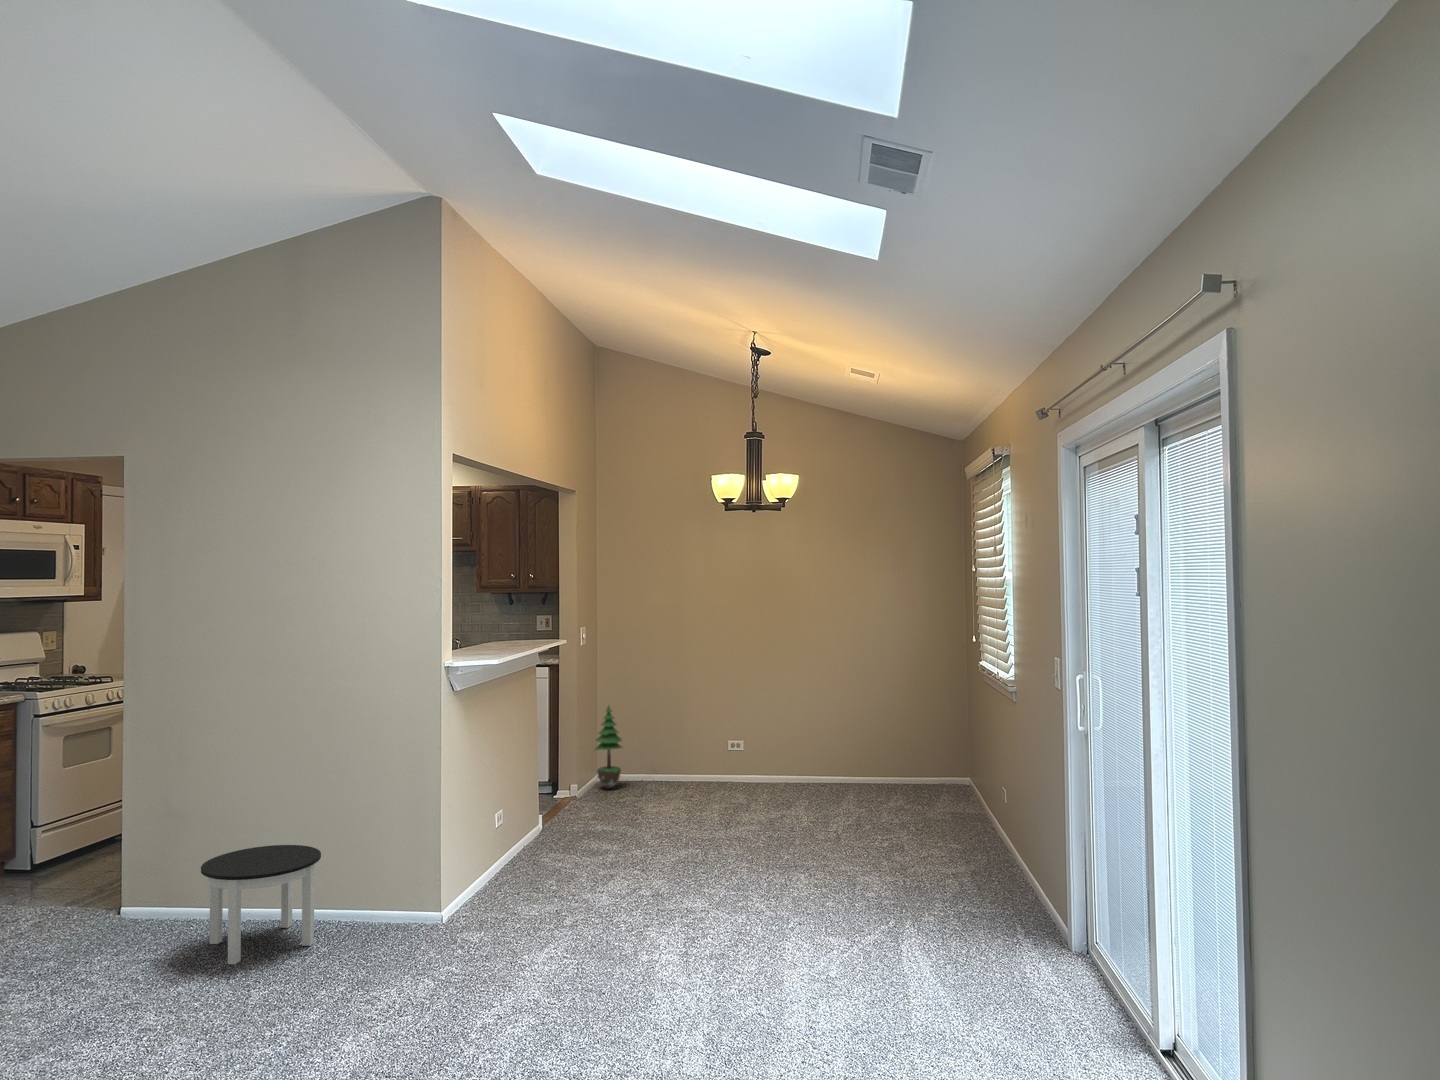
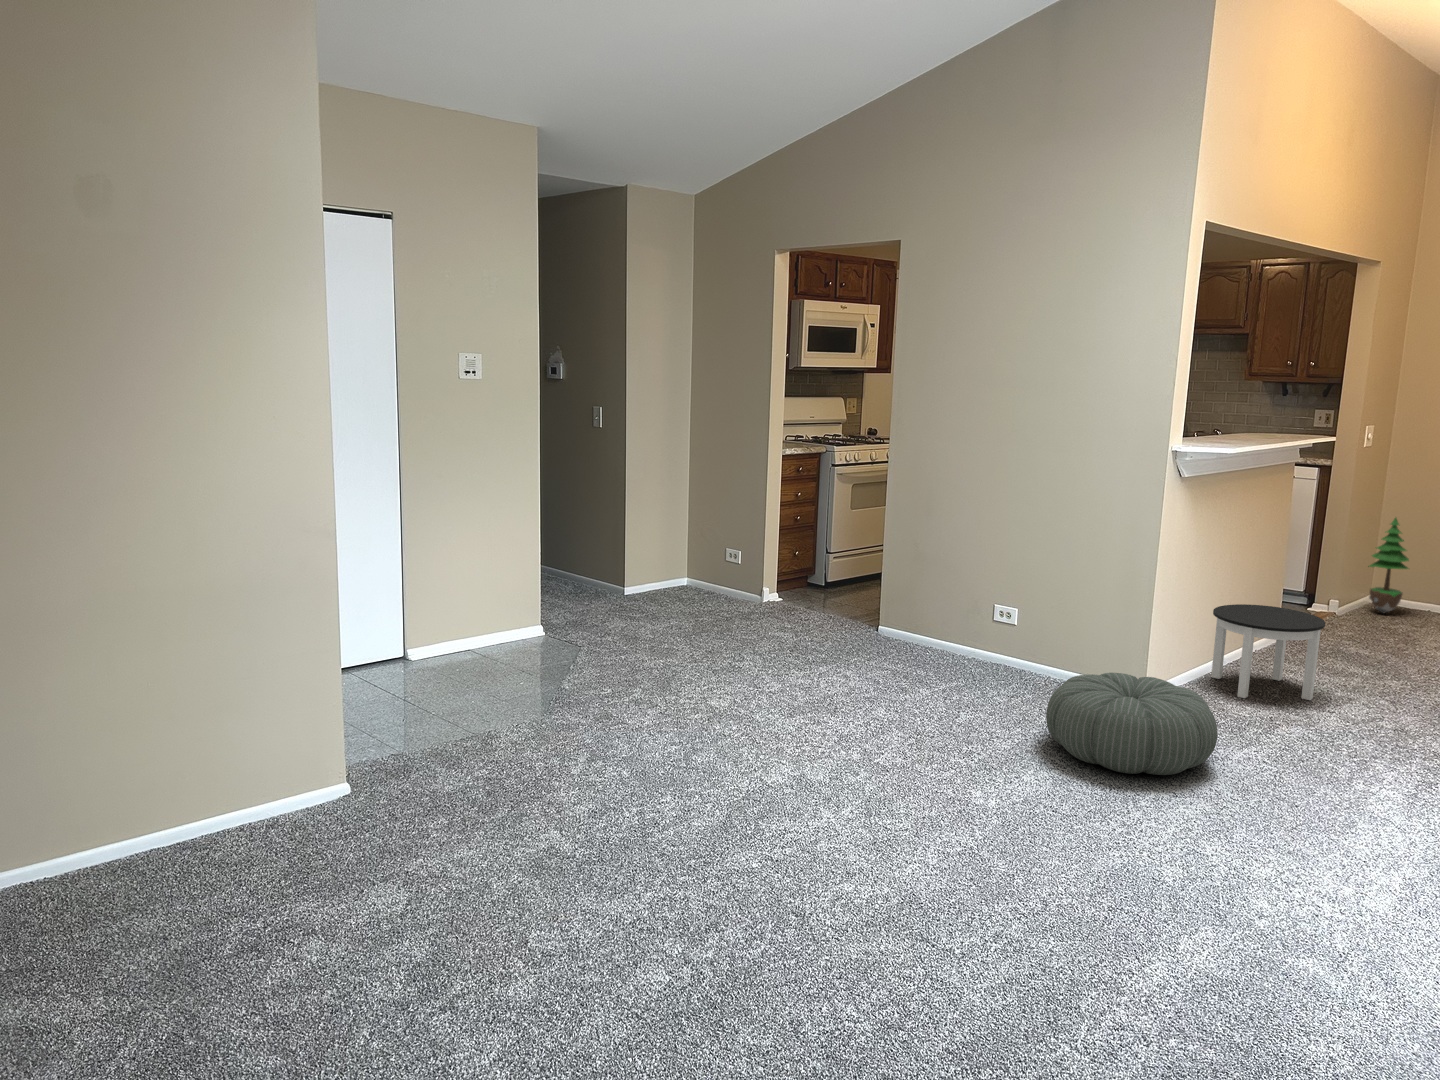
round table: present [201,845,321,964] -> present [1211,604,1325,700]
pouf: none [356,897,527,1011] -> present [1046,673,1218,775]

